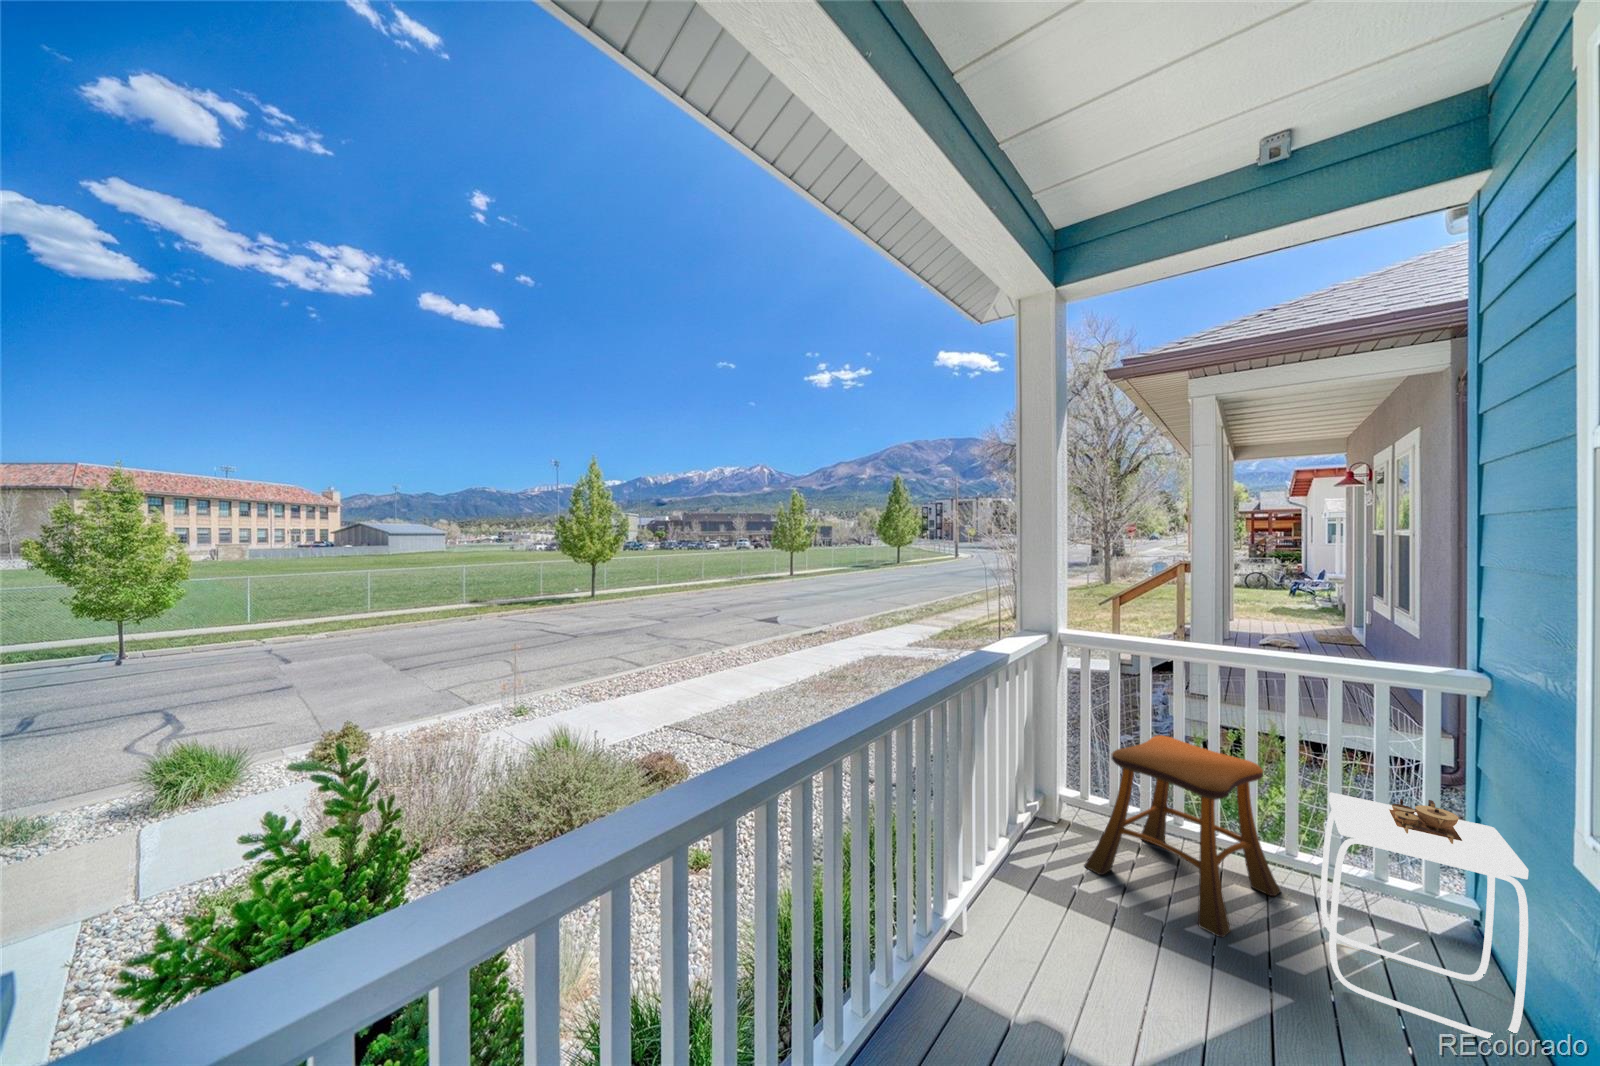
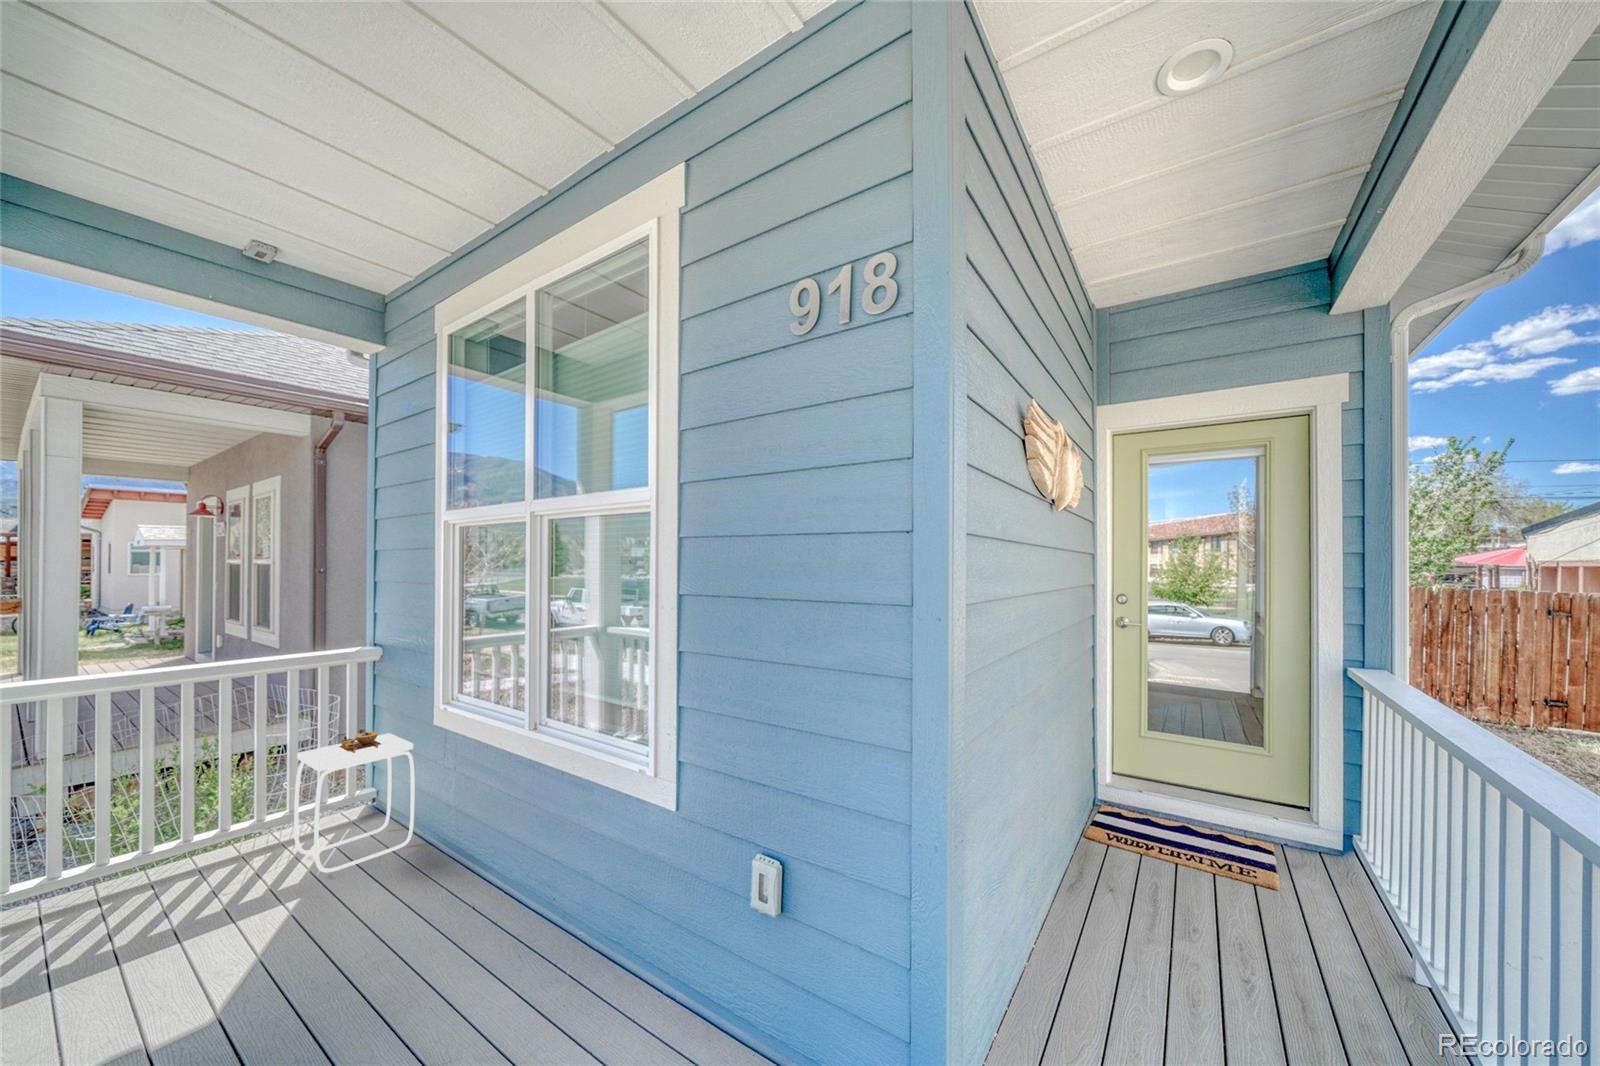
stool: present [1084,735,1281,937] -> none [45,760,253,946]

